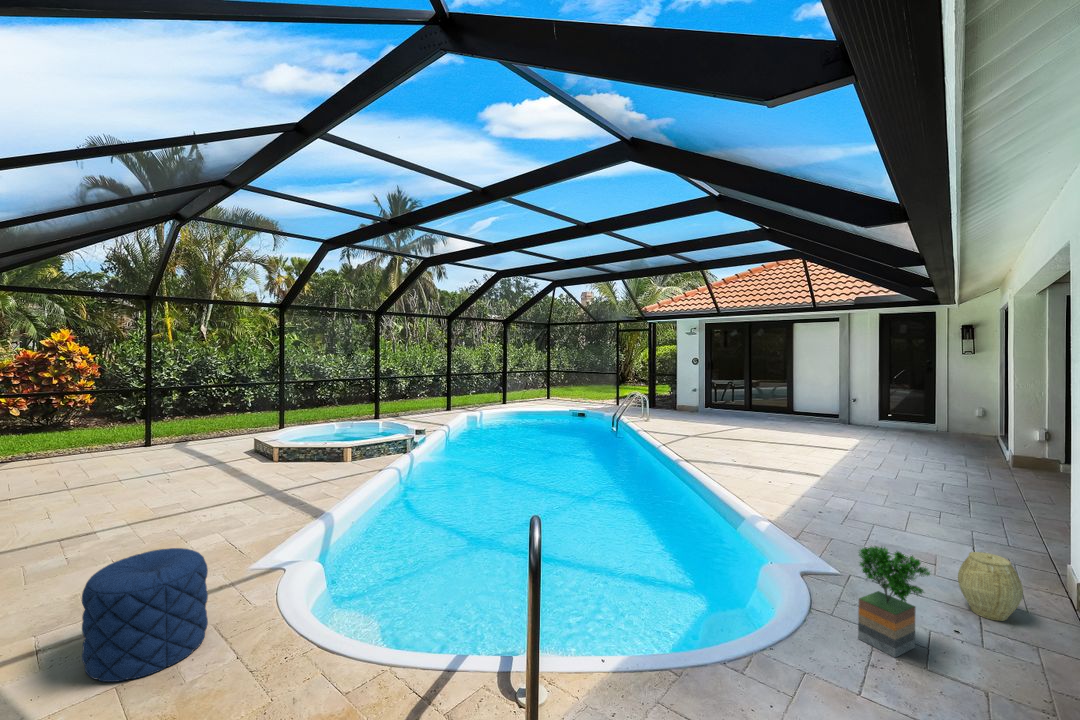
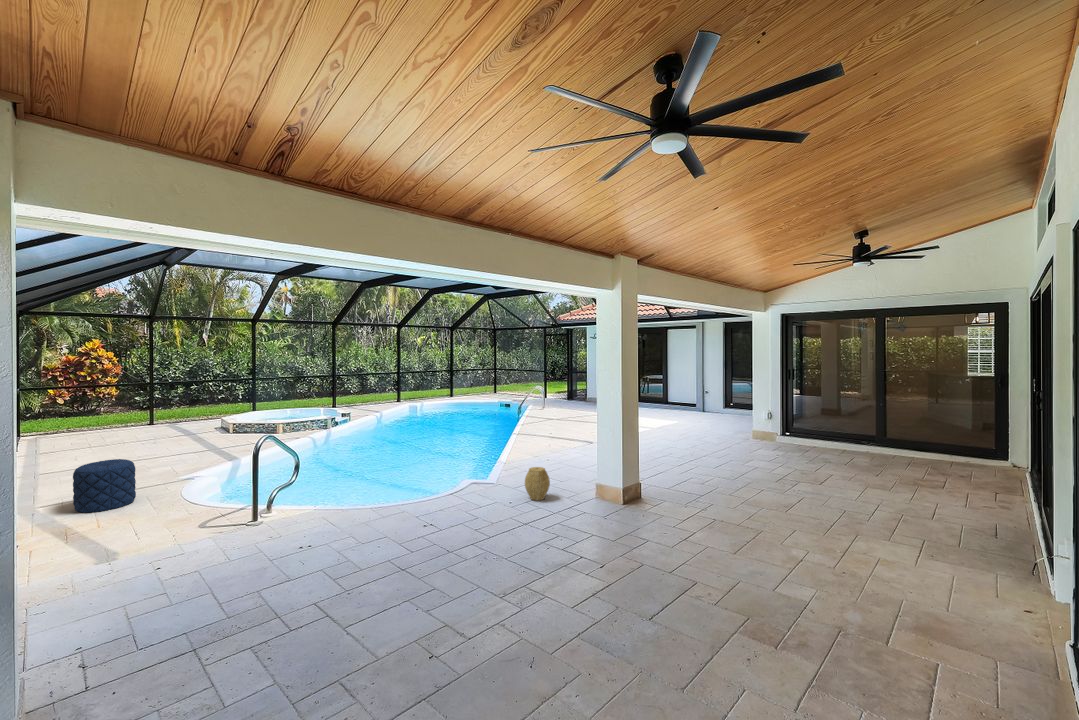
potted tree: present [858,546,930,657] -> none [442,459,477,510]

